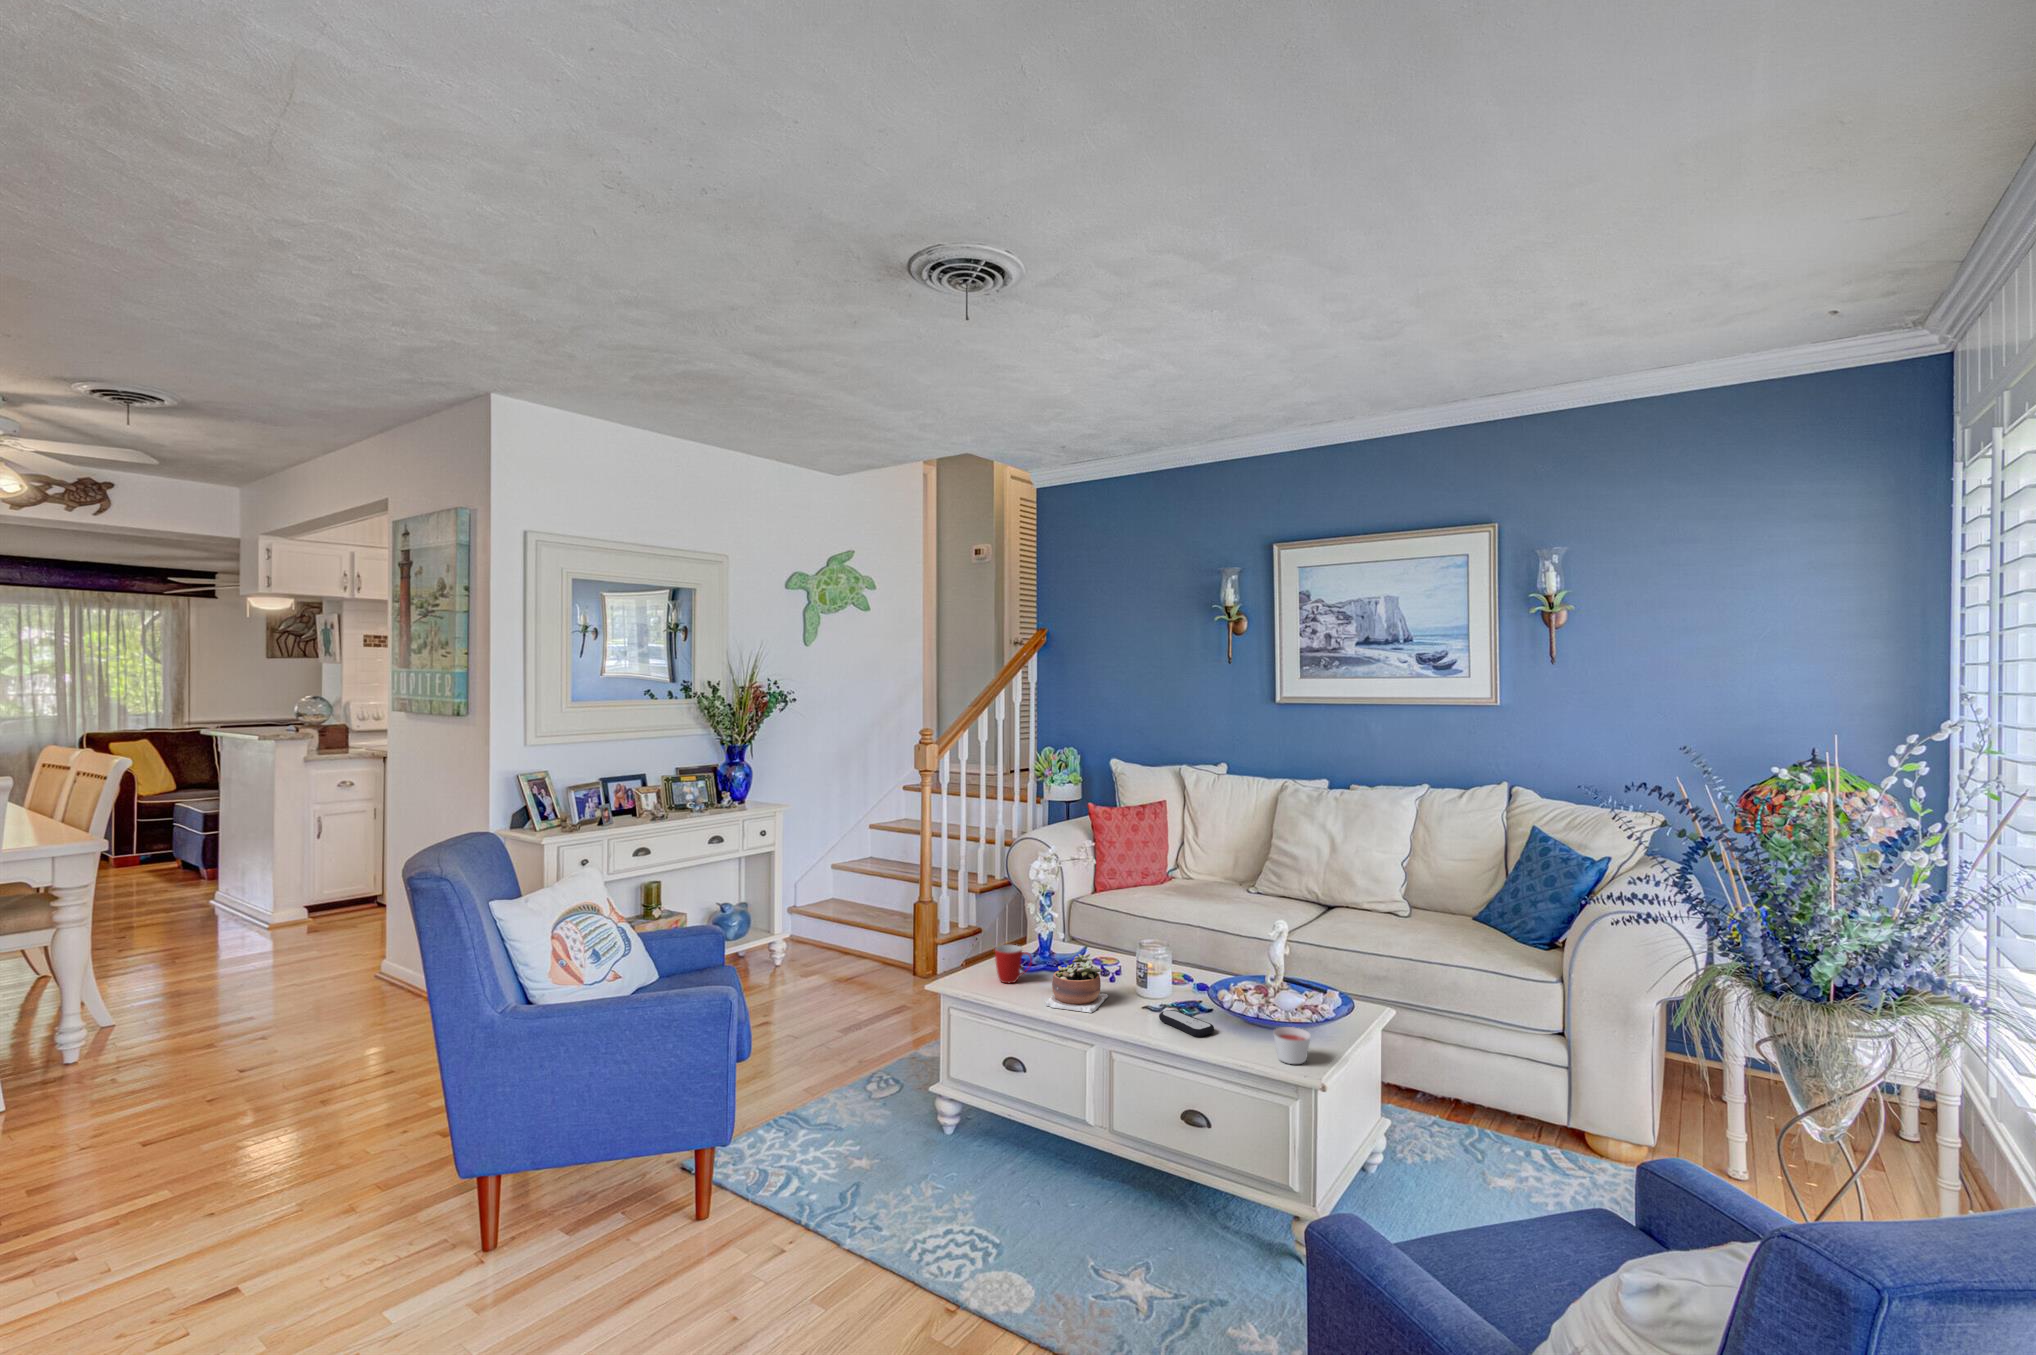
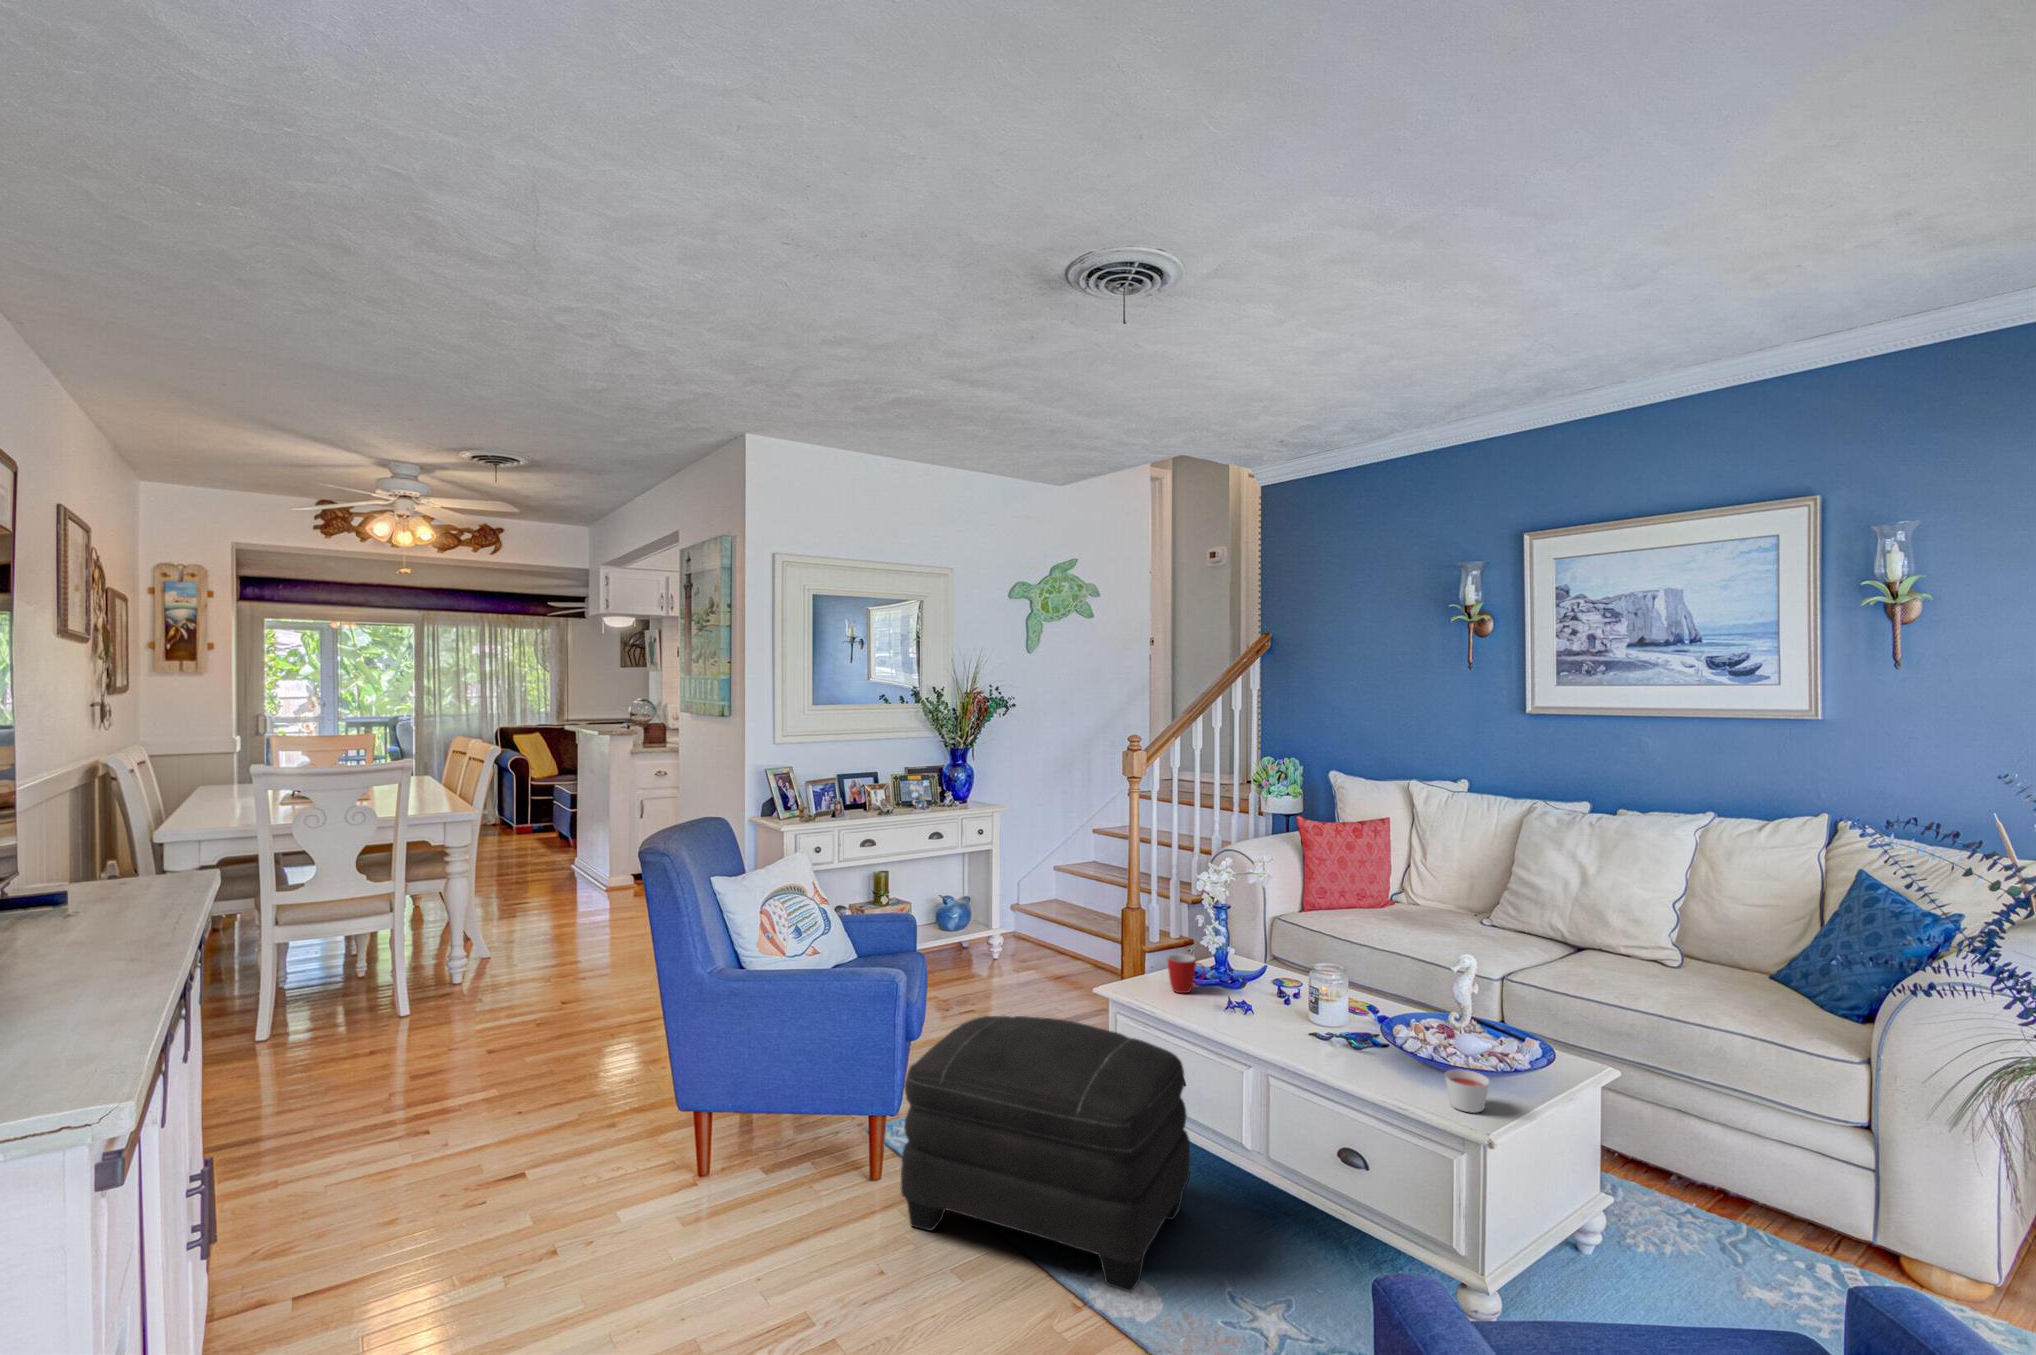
succulent plant: present [1044,954,1108,1013] -> none [1209,970,1281,1032]
remote control: present [1159,1010,1214,1037] -> none [1328,1038,1386,1070]
ottoman: none [747,1023,1036,1283] -> present [901,1016,1190,1292]

